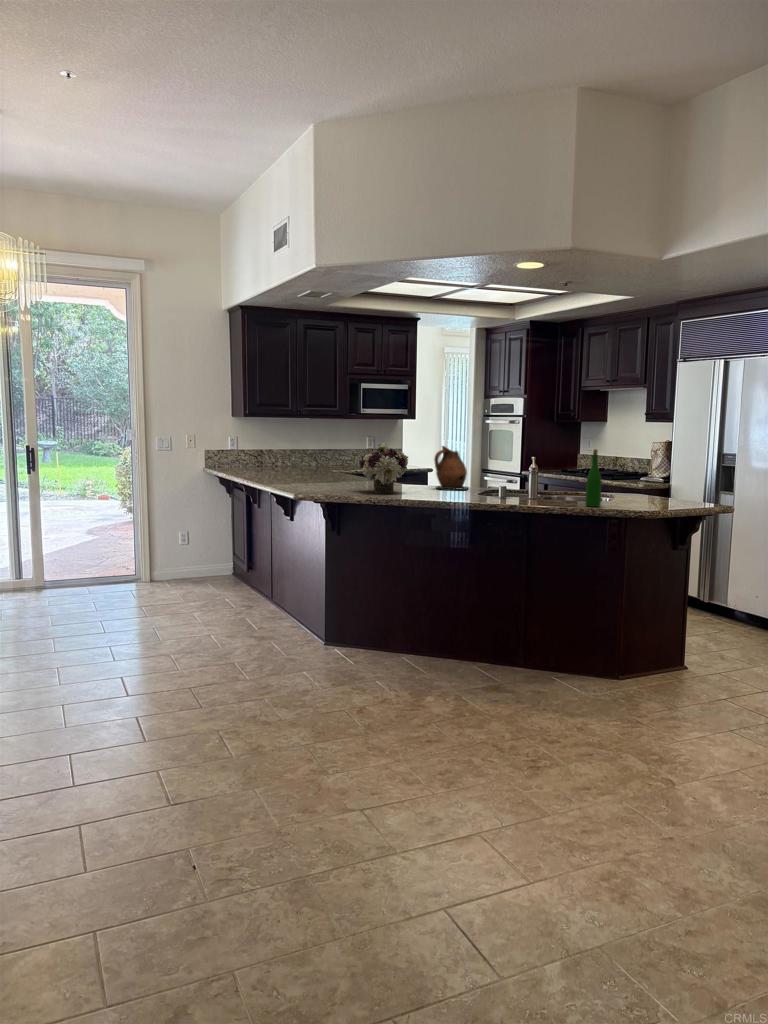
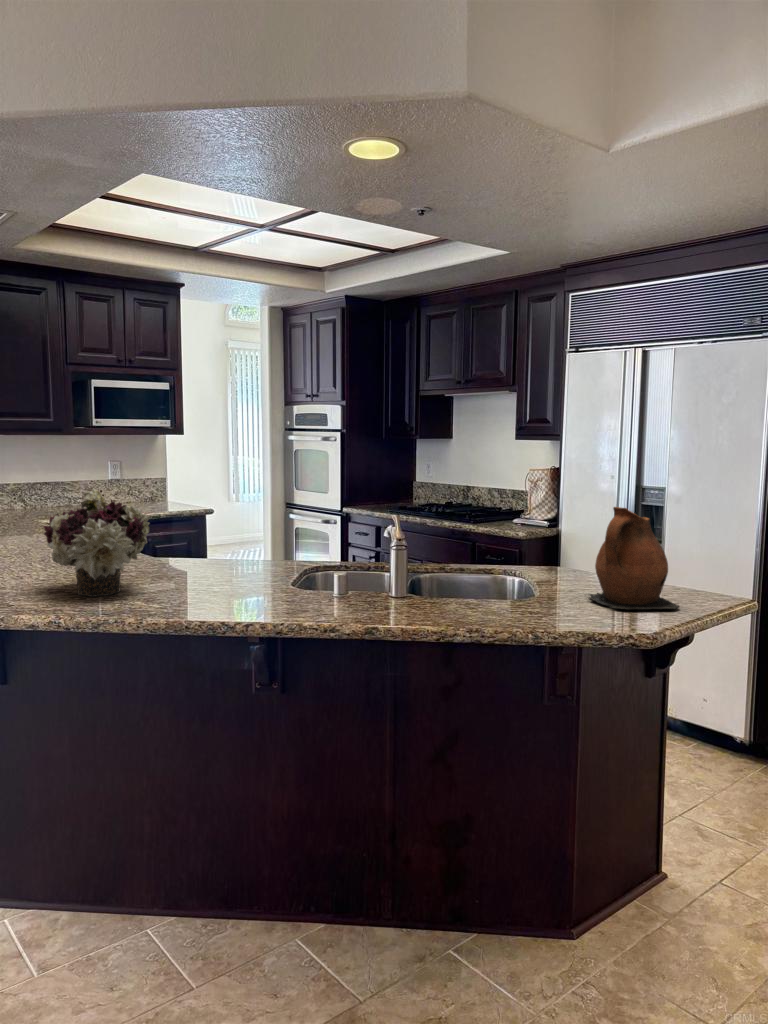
ceramic pitcher: present [434,446,468,490] -> present [589,507,679,610]
wine bottle: present [585,449,601,507] -> none [522,504,553,624]

